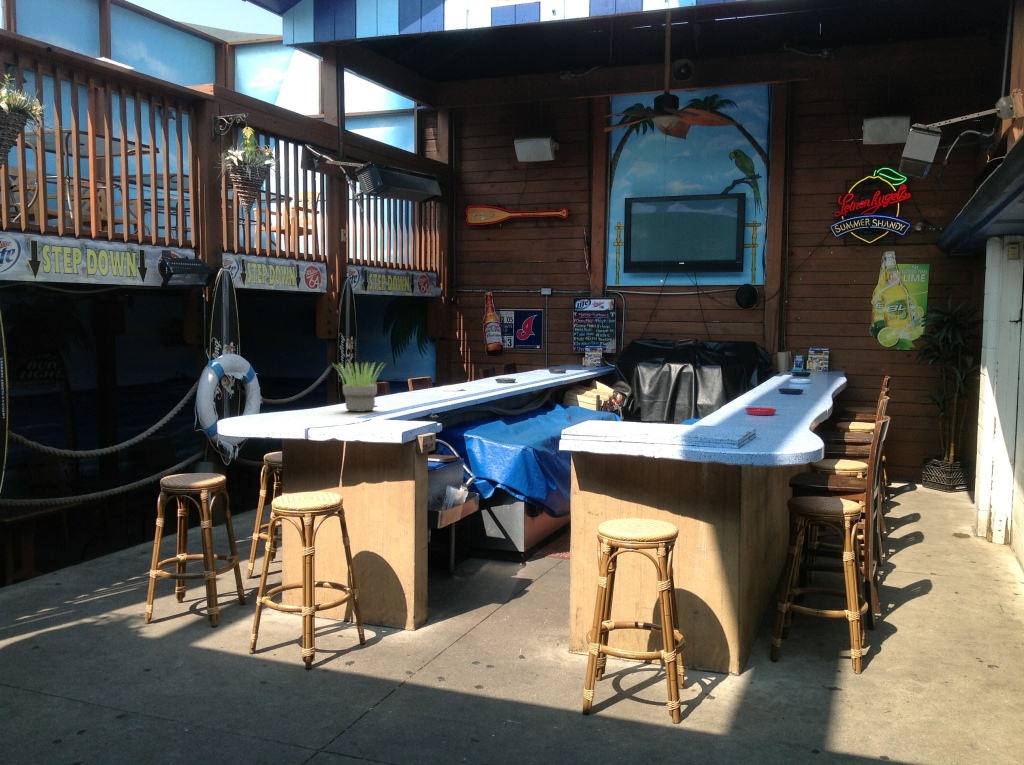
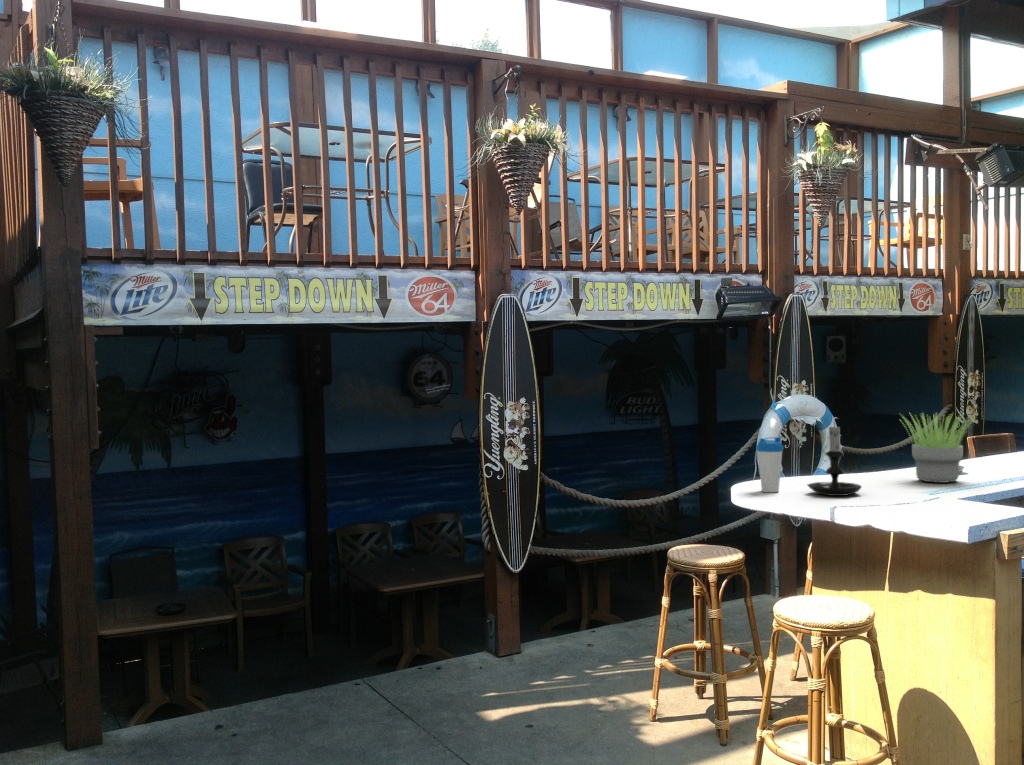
candle holder: none [277,367,318,422] -> present [808,426,861,496]
water bottle: none [236,380,258,424] -> present [756,437,783,492]

